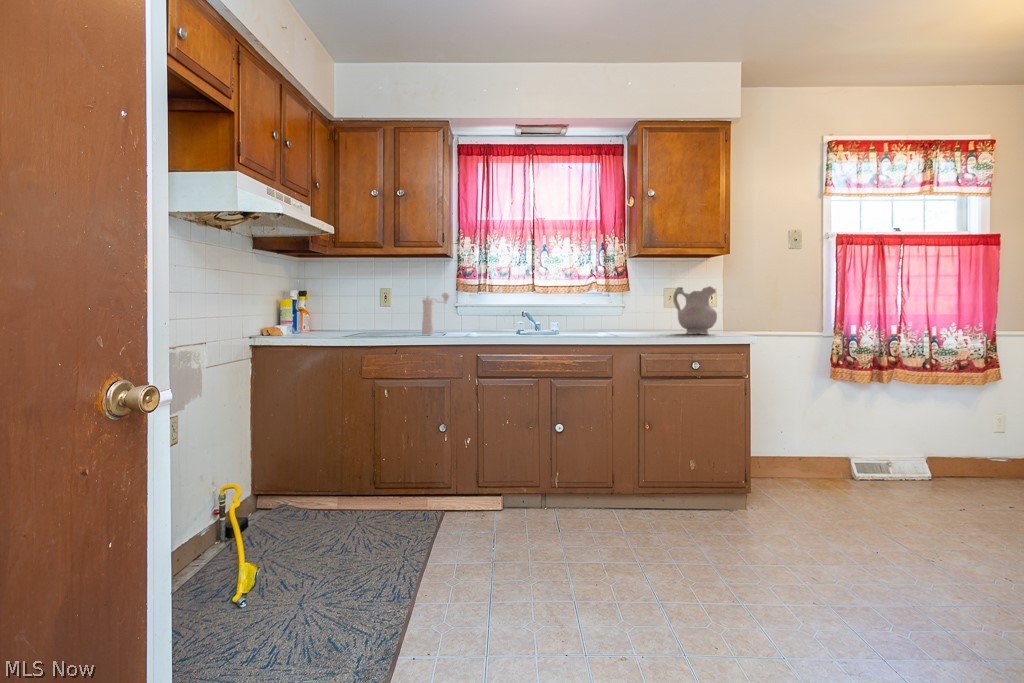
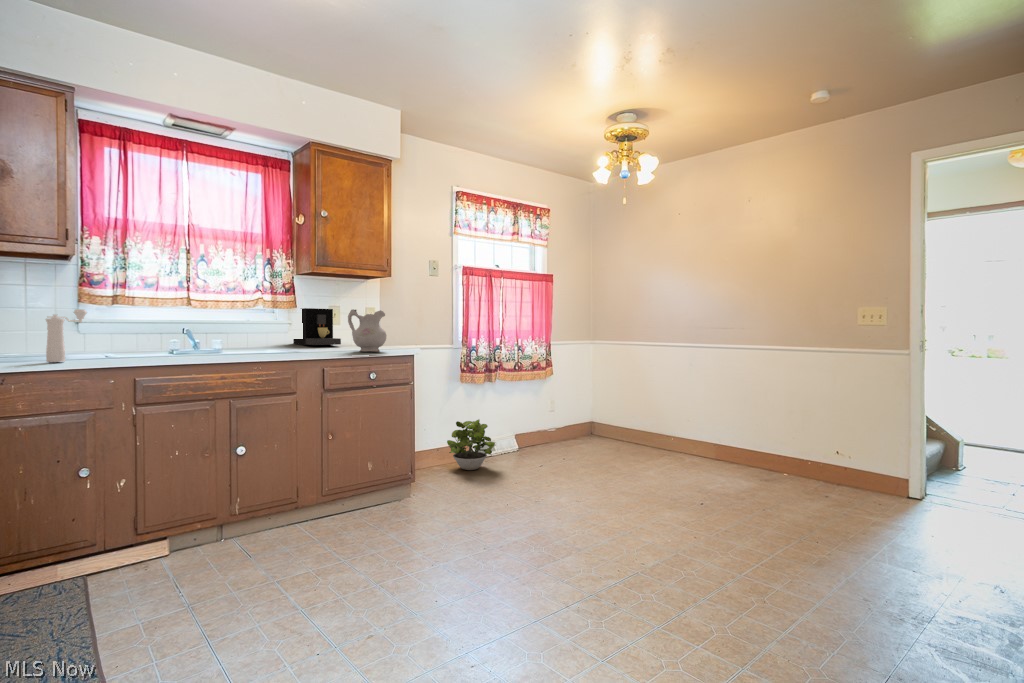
coffee maker: none [628,292,672,331] -> present [293,308,341,345]
potted plant: none [810,430,883,496] -> present [447,419,495,470]

